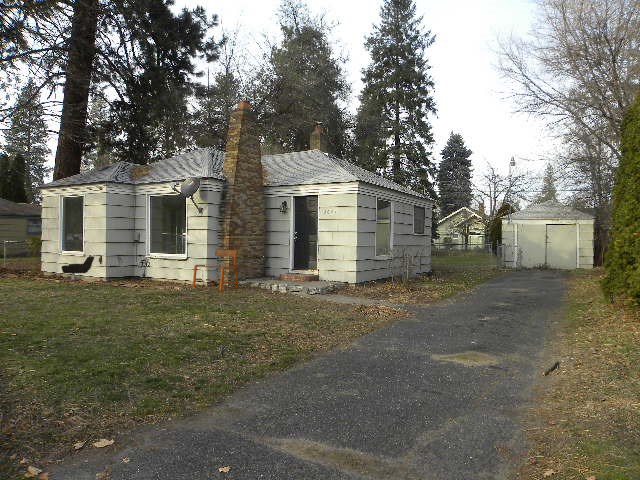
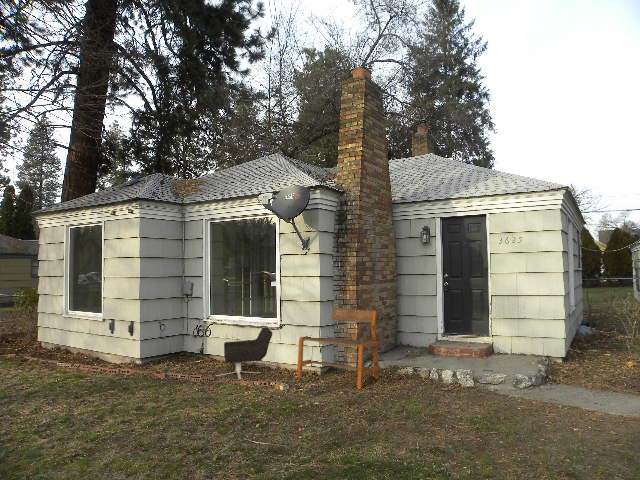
lounge chair: present [61,256,94,282] -> present [216,327,273,379]

